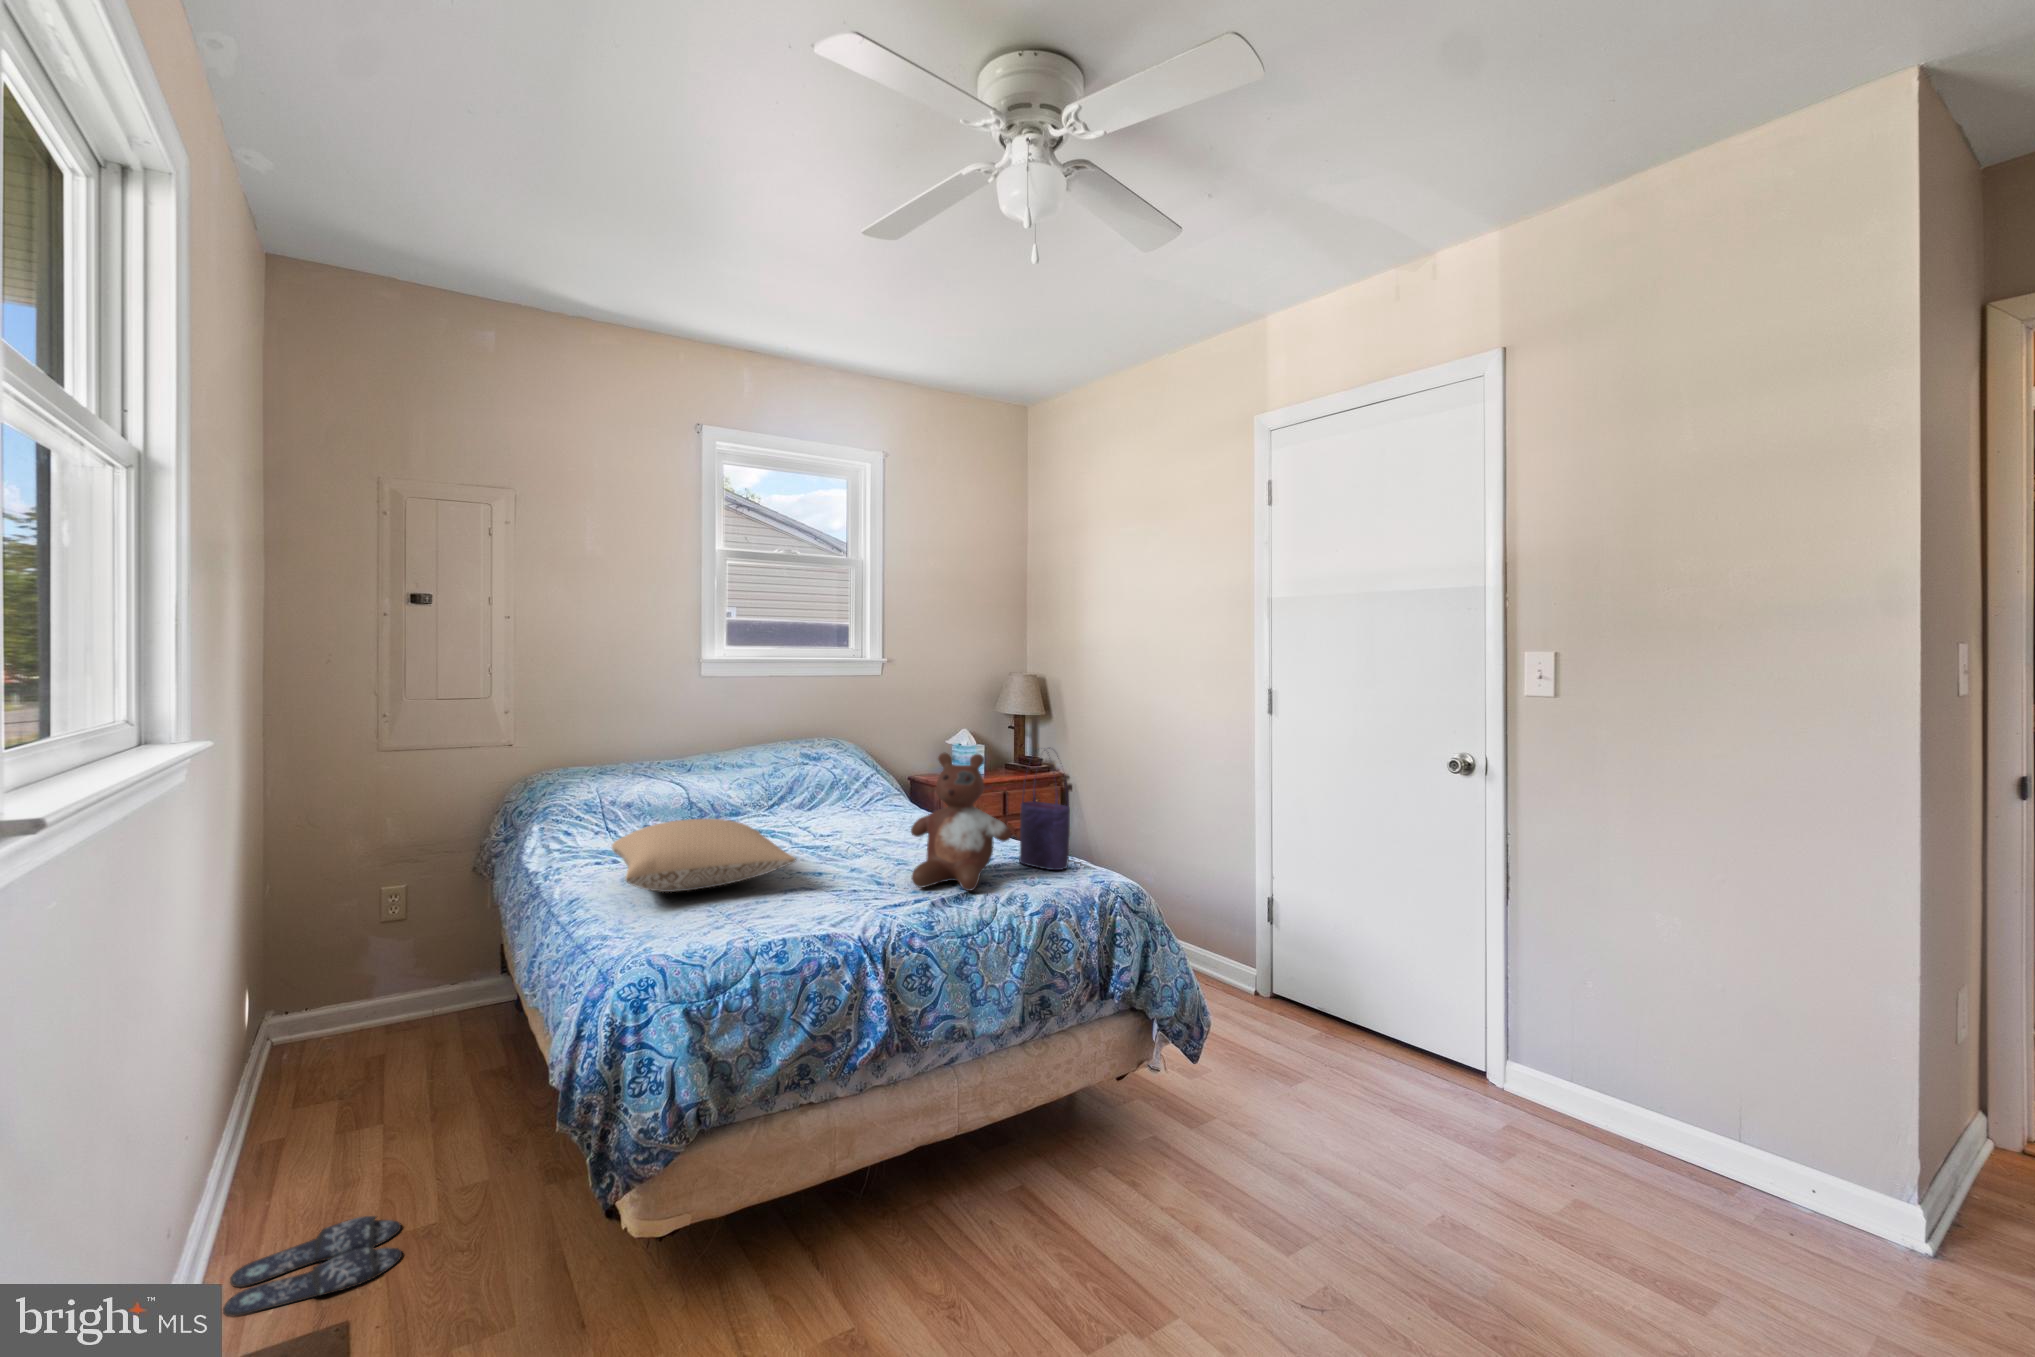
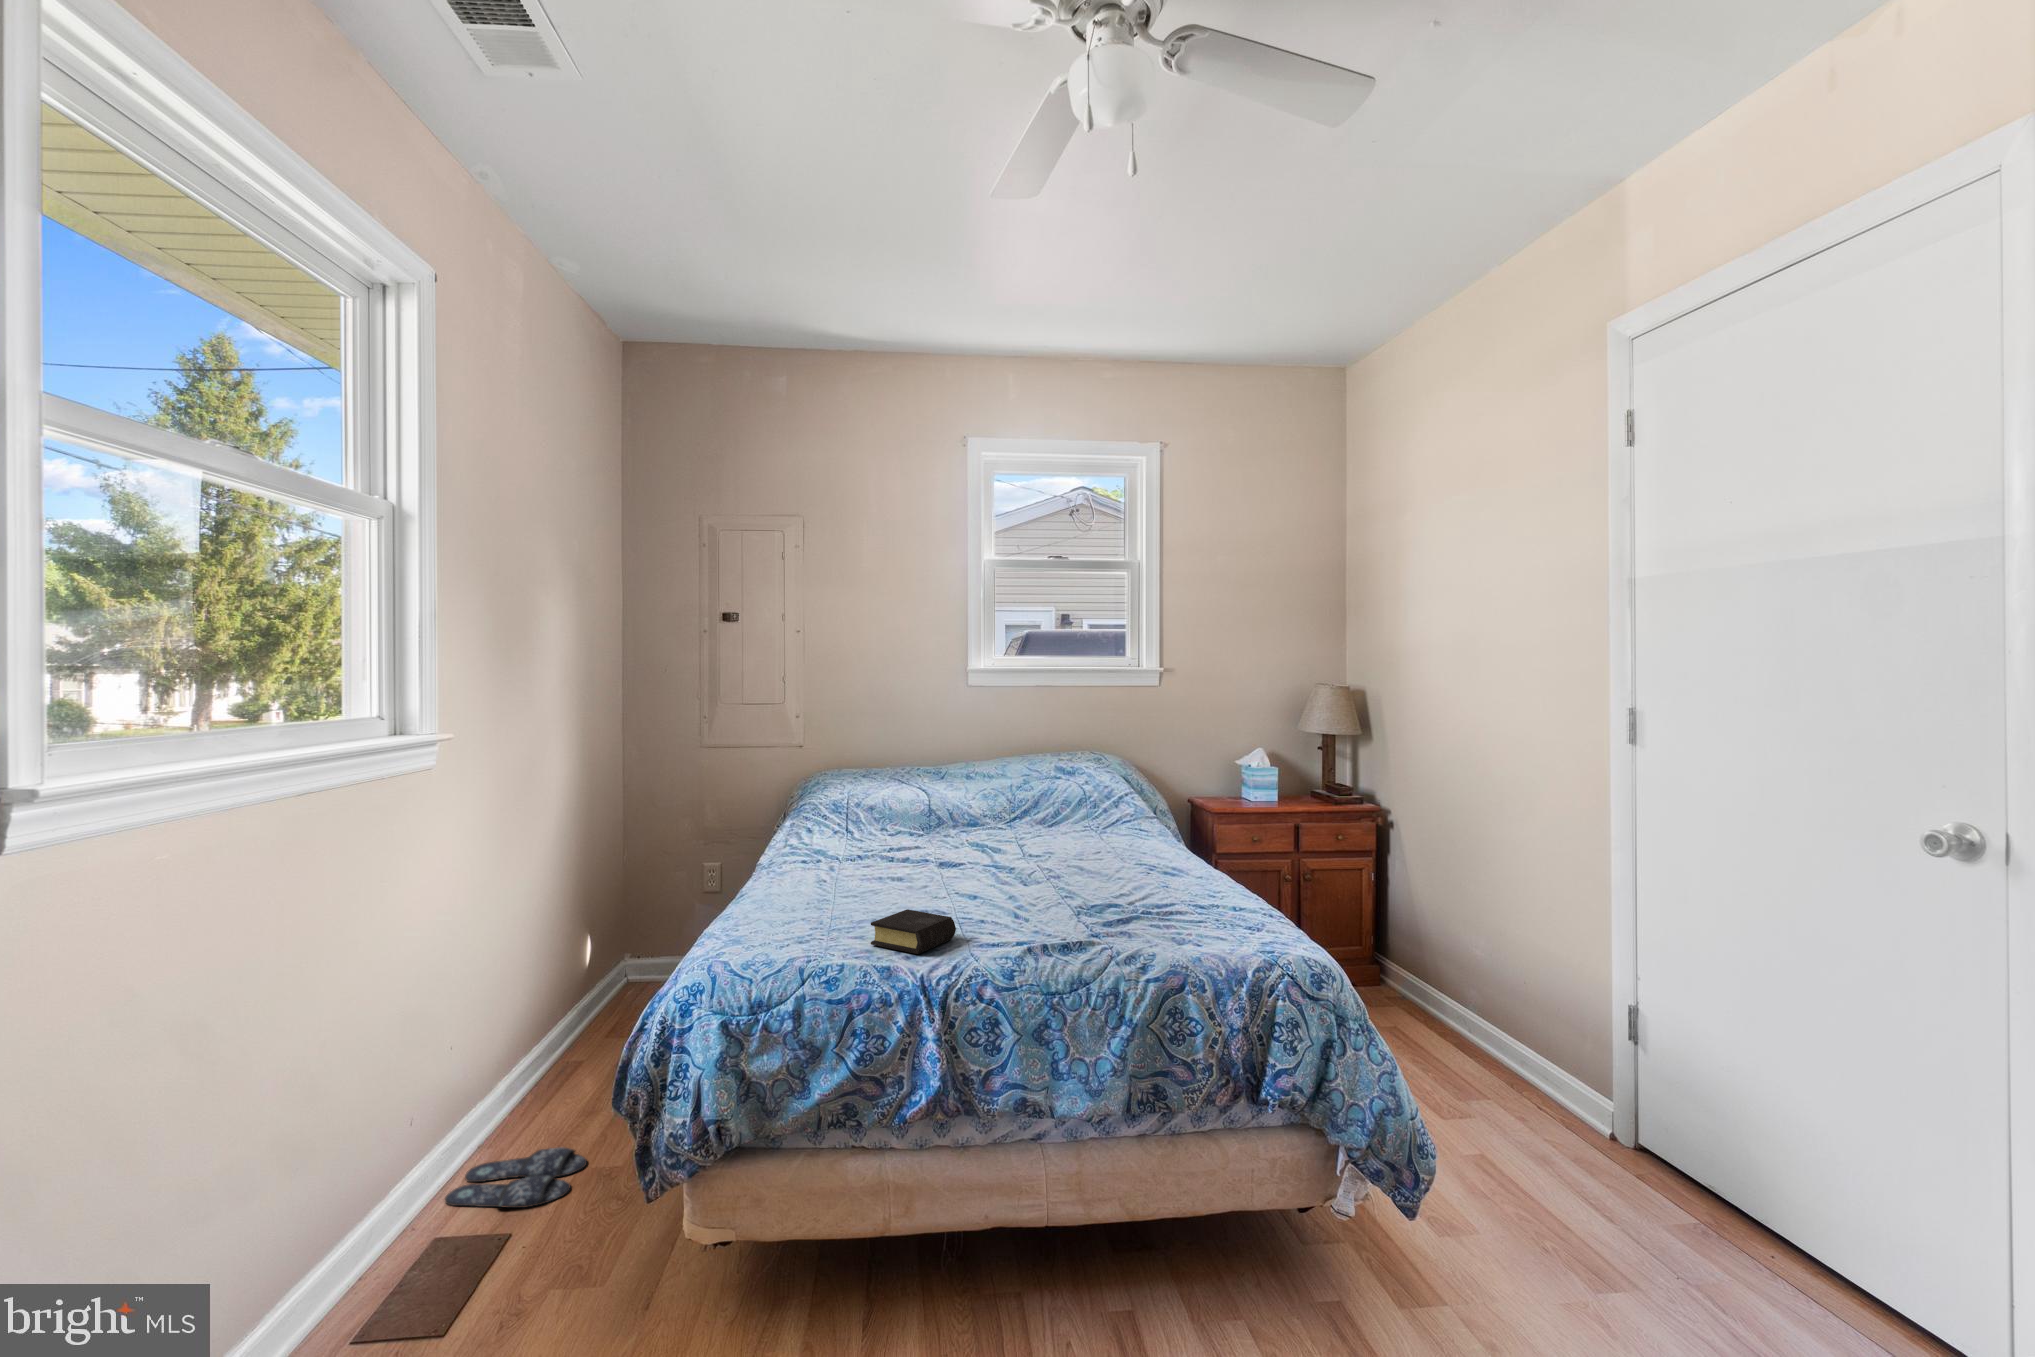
tote bag: present [1019,748,1070,870] -> none [1196,774,1250,928]
stuffed bear: present [911,753,1011,891] -> none [1037,773,1161,939]
pillow: present [612,819,796,892] -> none [757,828,936,899]
book: none [781,886,854,922] -> present [871,909,956,954]

